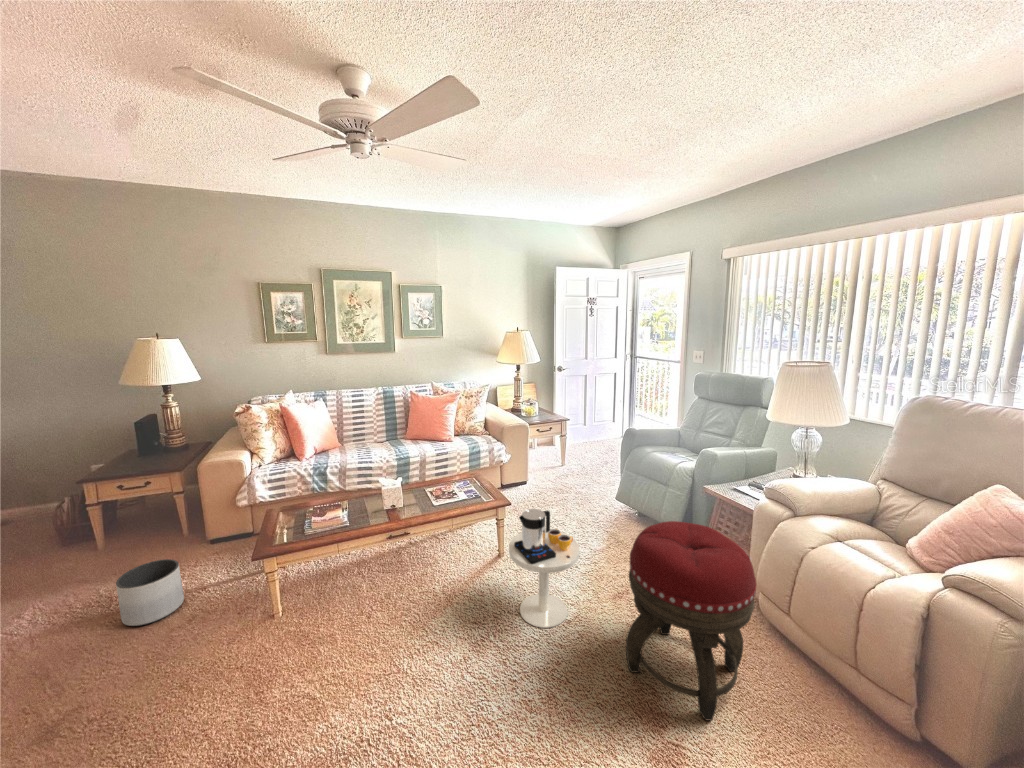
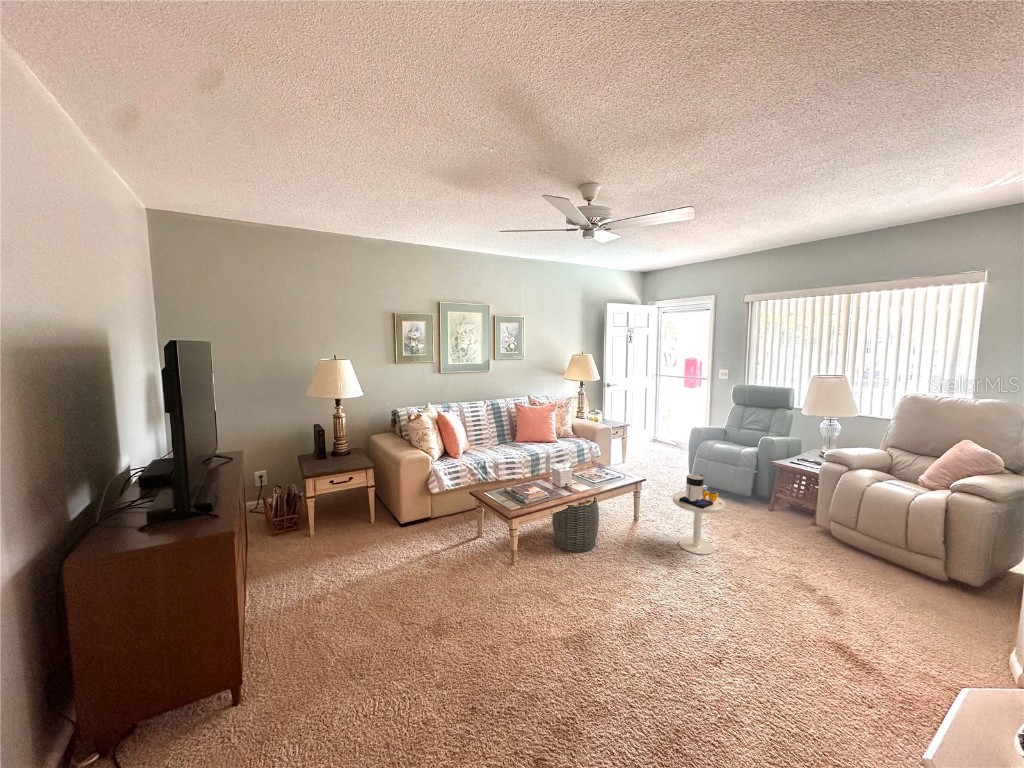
woven basket: none [350,516,416,605] -> present [552,497,599,552]
footstool: present [626,521,756,720] -> none [767,474,856,585]
planter: present [116,559,184,626] -> none [401,529,438,576]

